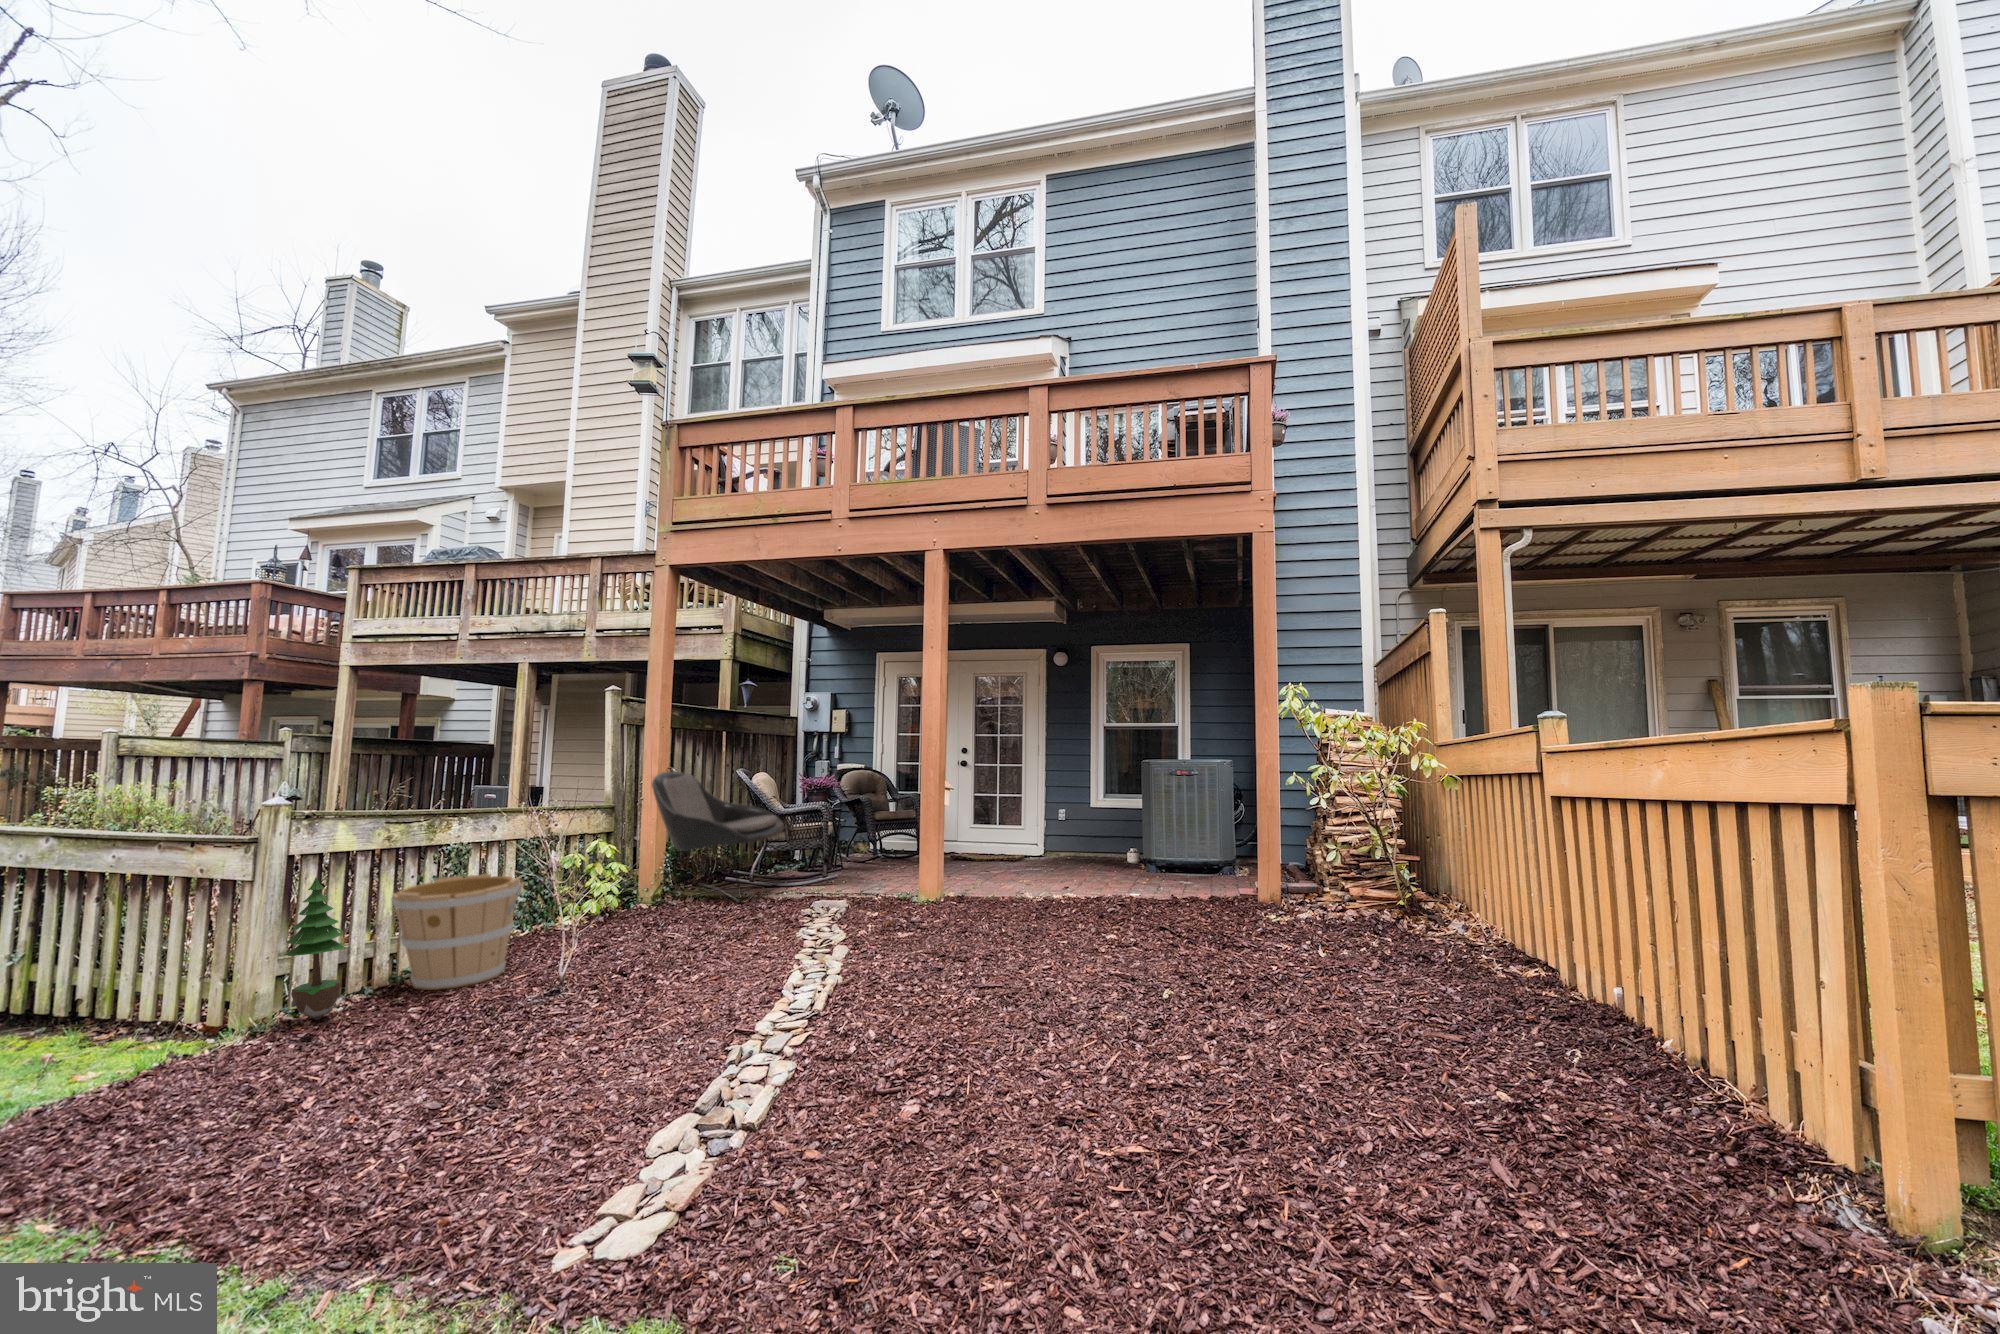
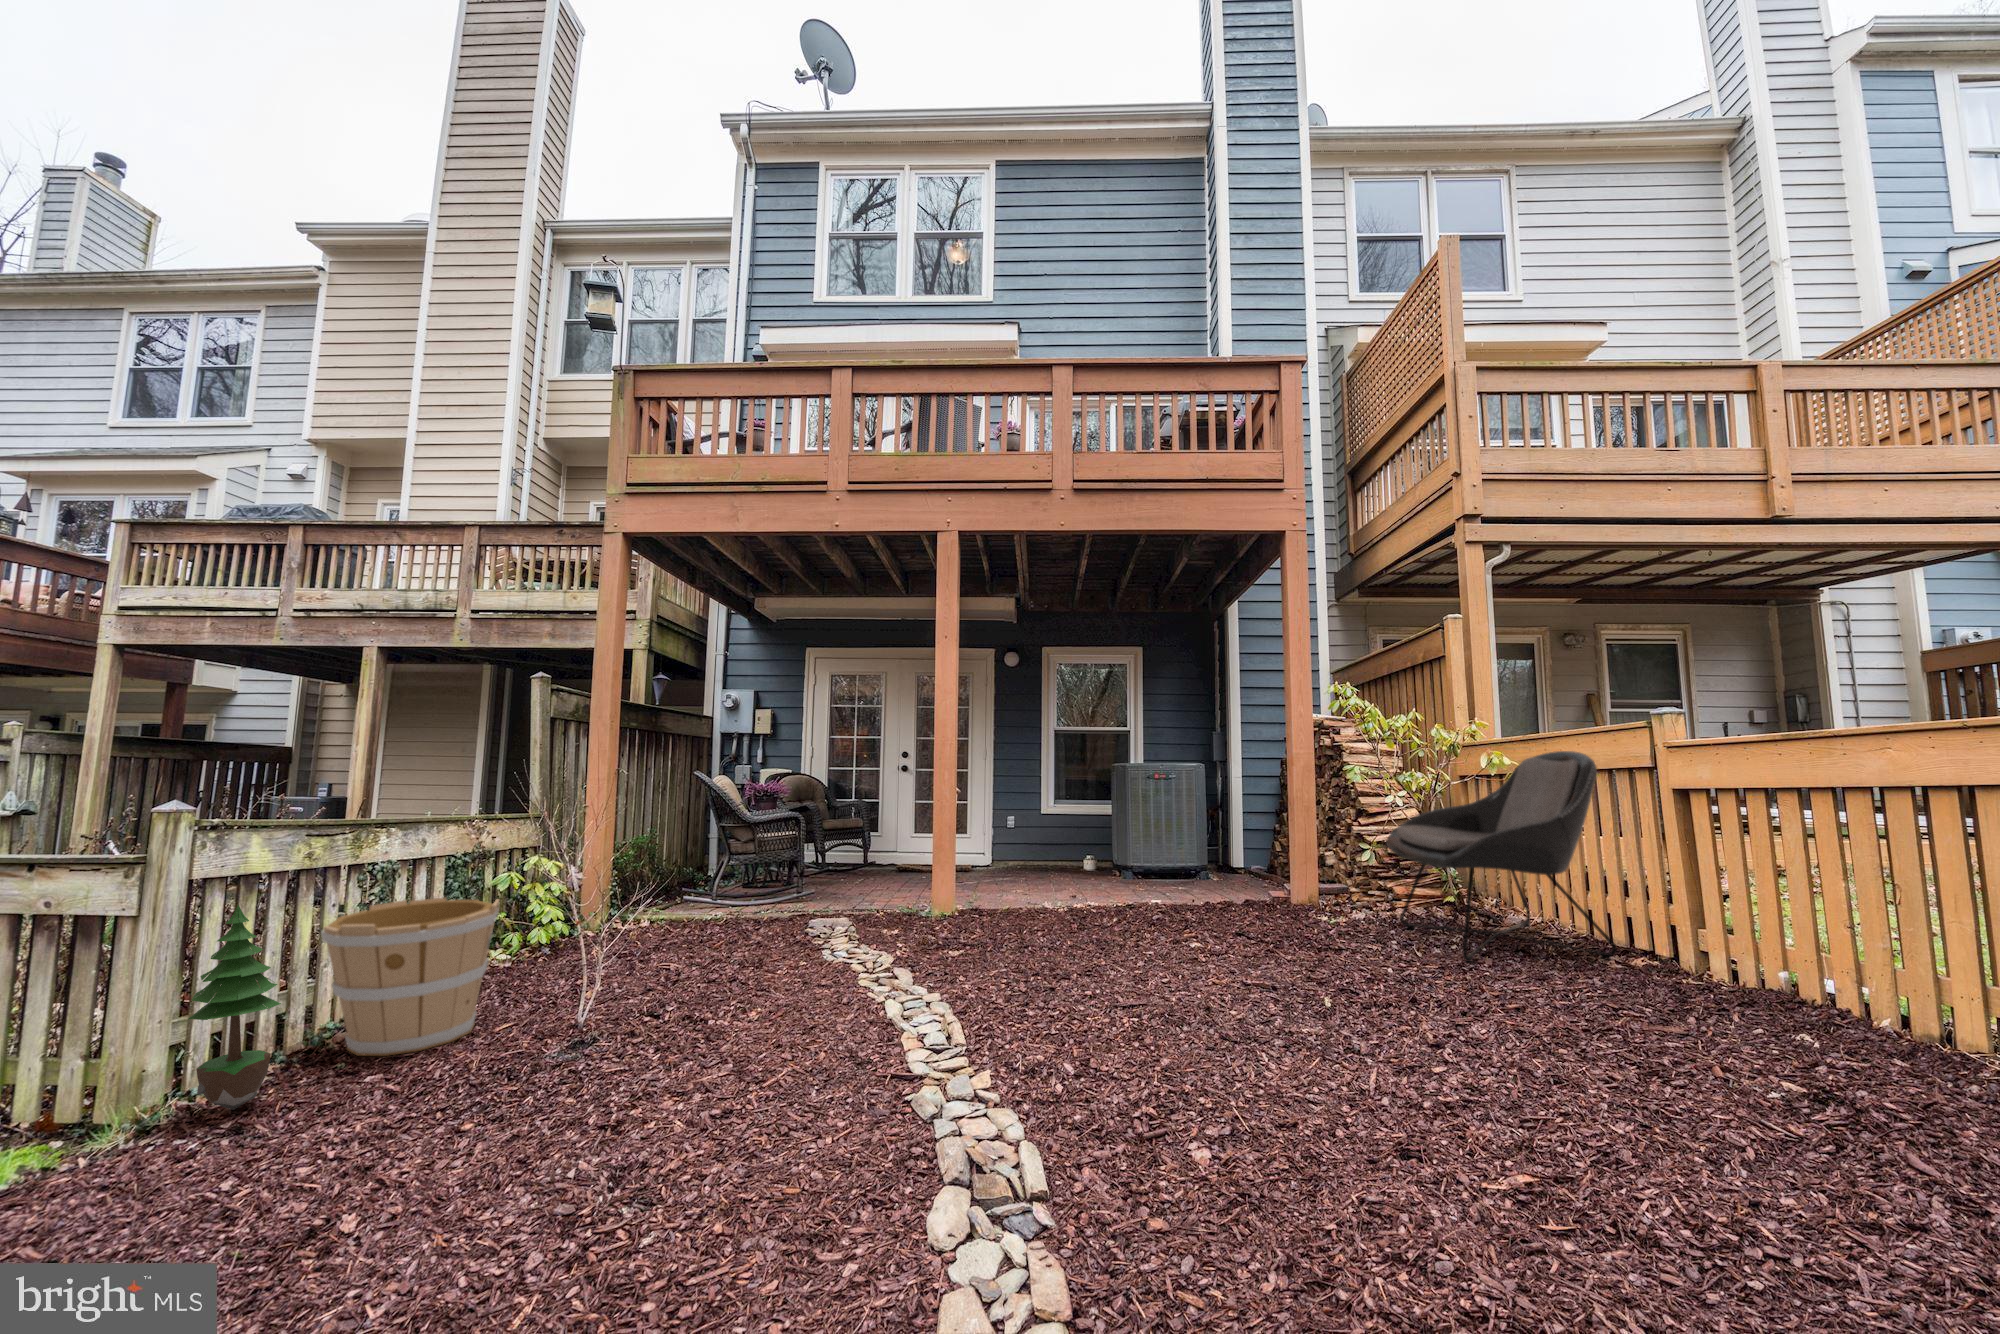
lounge chair: present [651,772,785,905] -> present [1386,751,1617,962]

